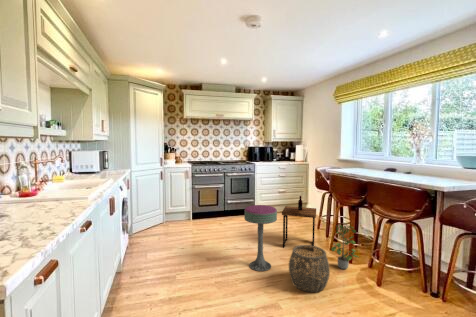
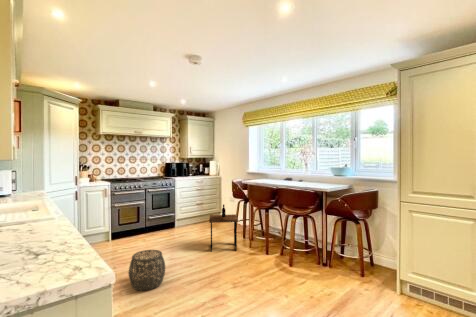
bar stool: present [244,205,277,271] -> none [182,215,211,273]
potted plant: present [331,225,358,269] -> none [253,223,275,260]
woven basket: present [289,245,330,292] -> present [128,250,165,291]

